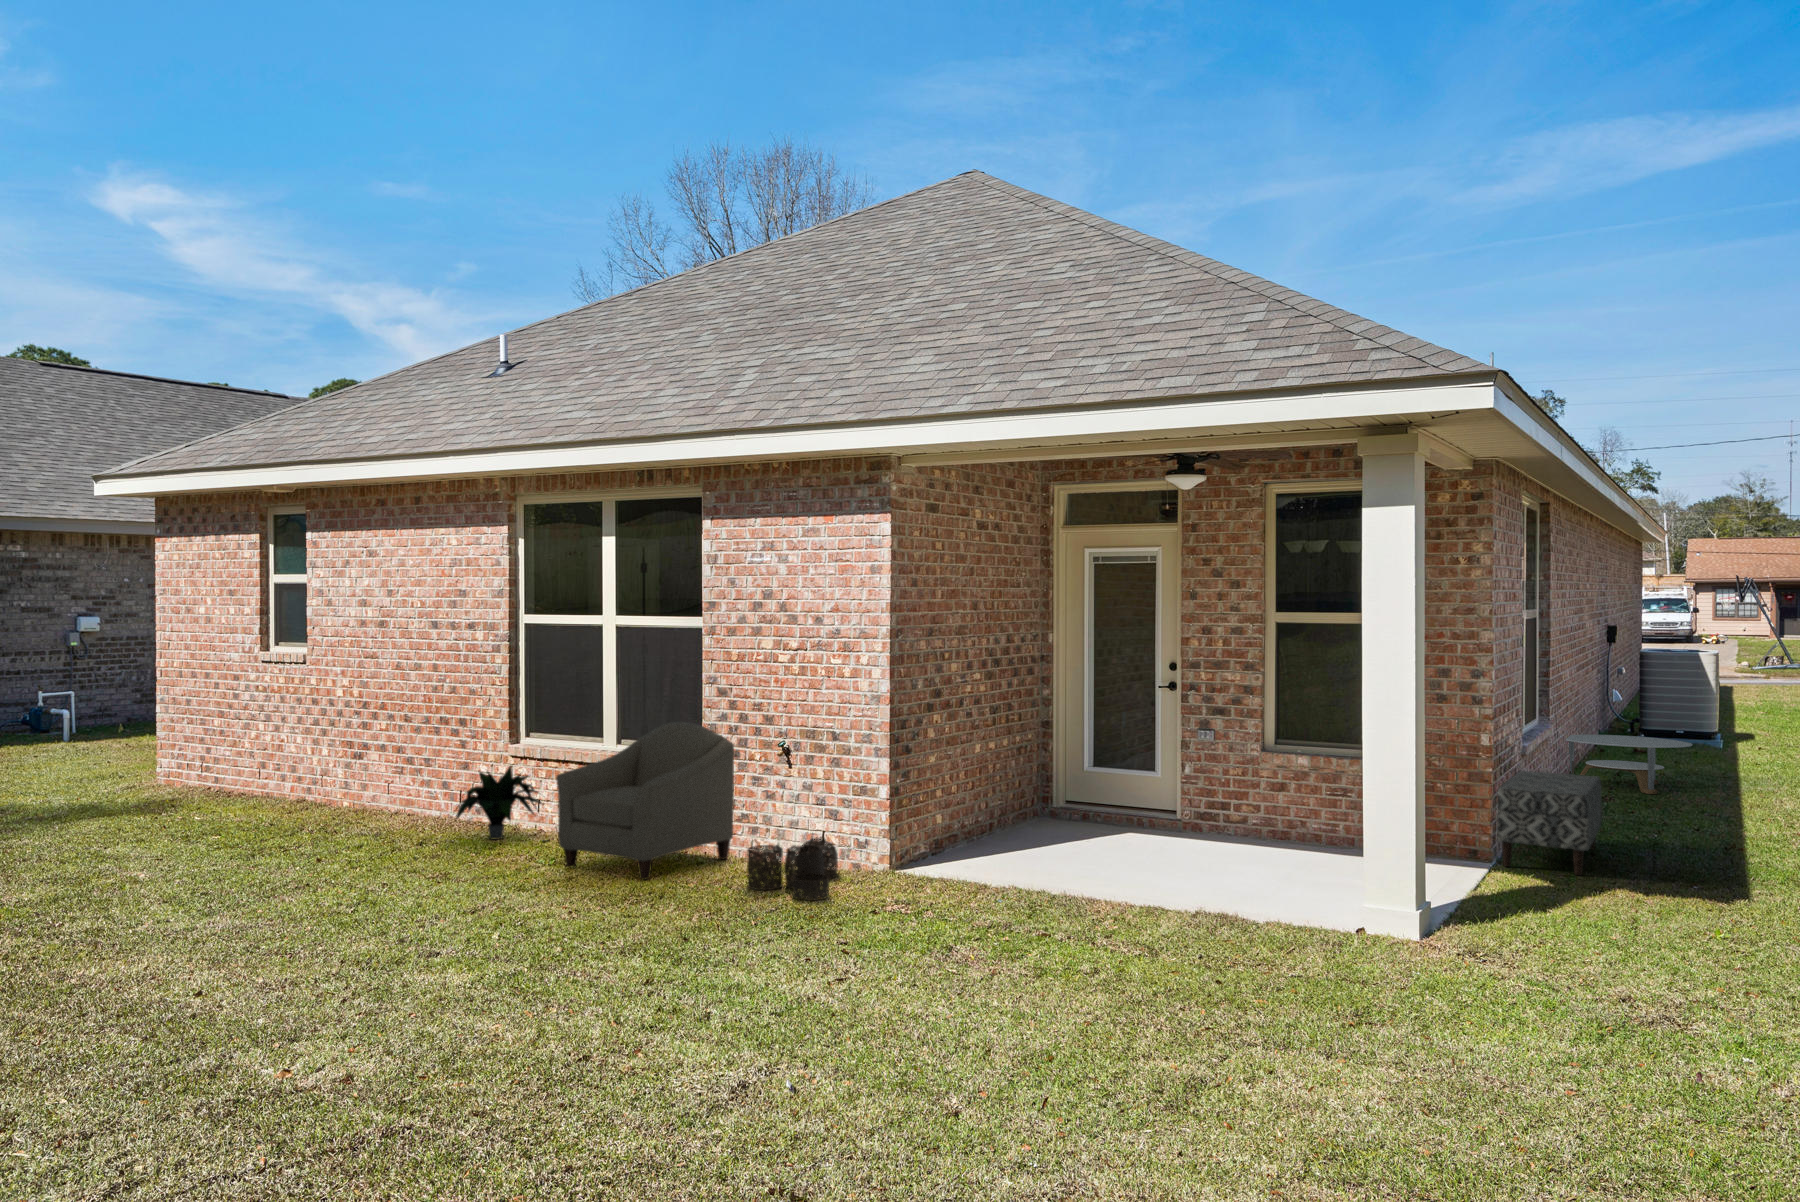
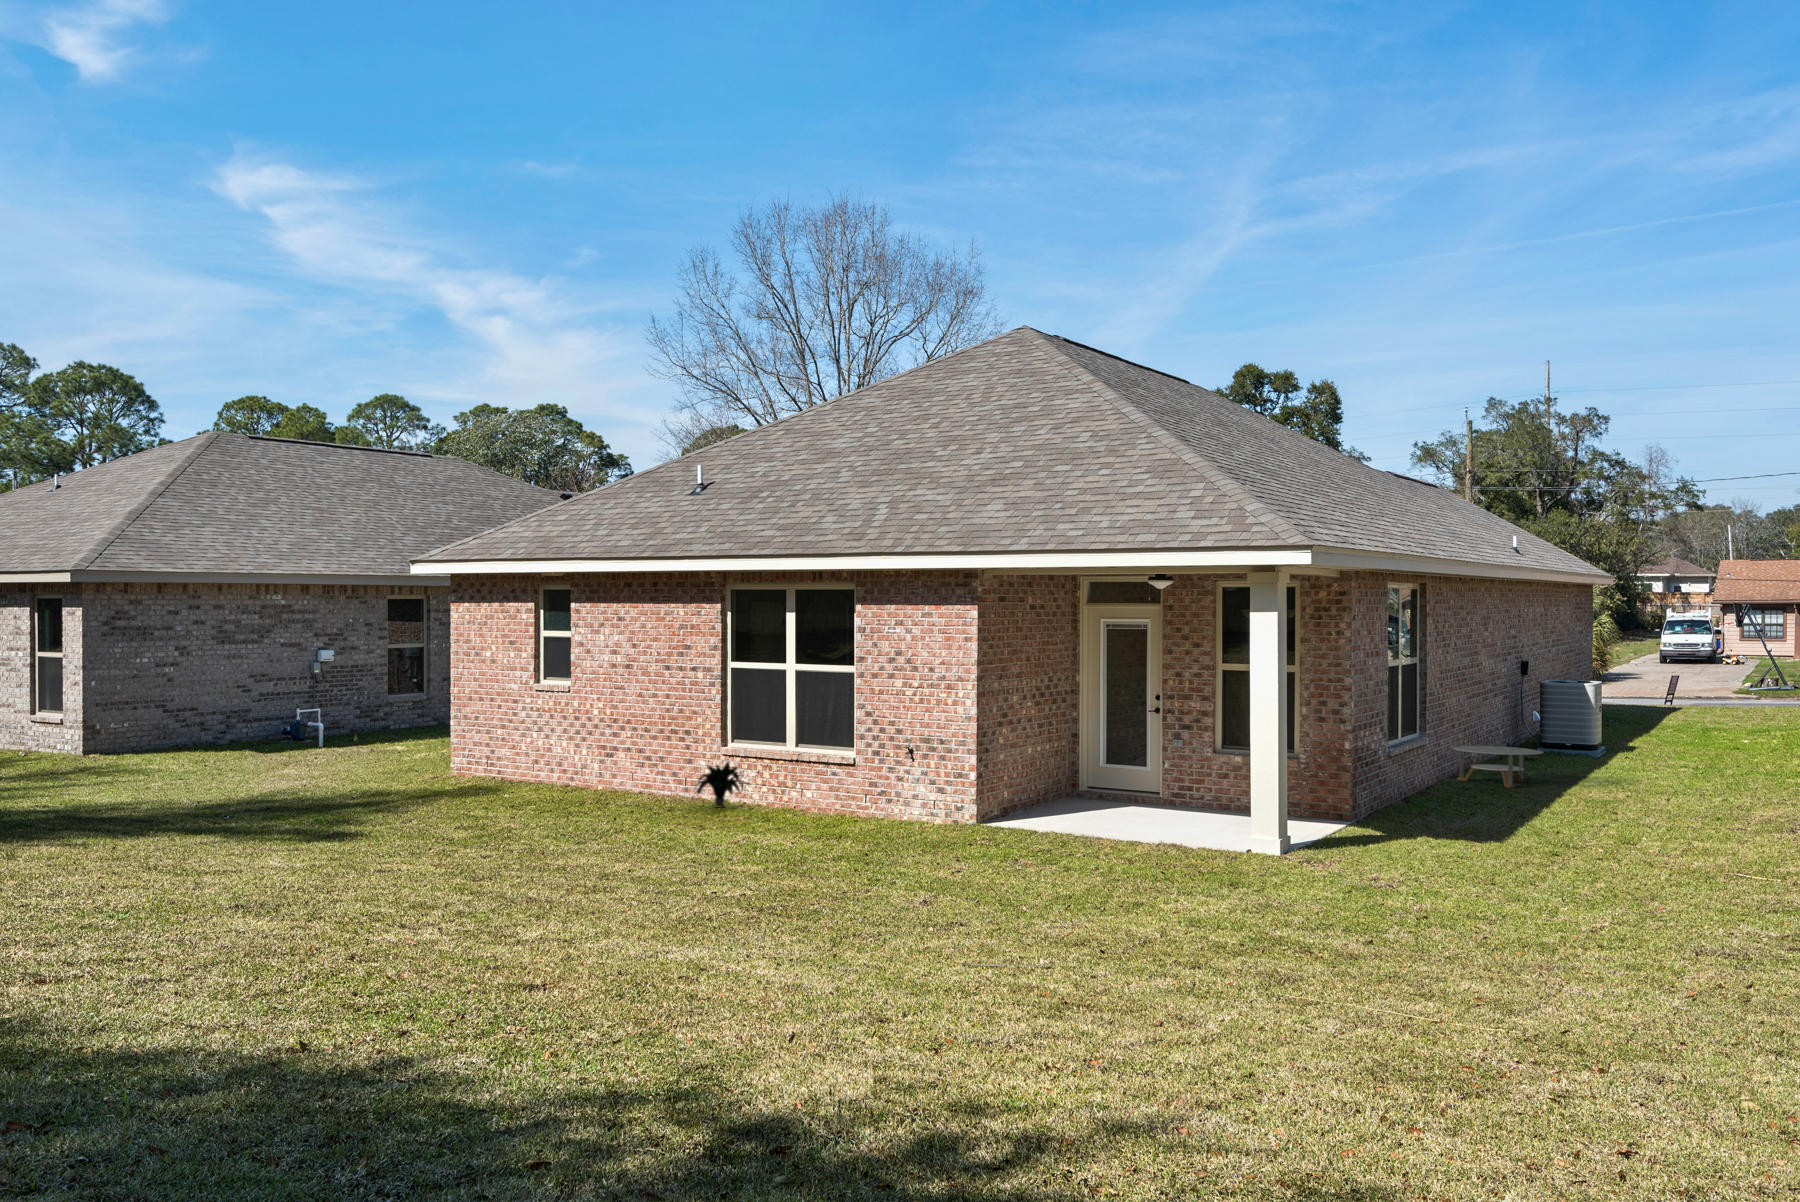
chair: present [556,722,734,880] -> none [771,733,877,827]
bench: present [1496,771,1602,875] -> none [1356,767,1434,830]
woven basket: present [747,837,838,900] -> none [892,801,945,837]

